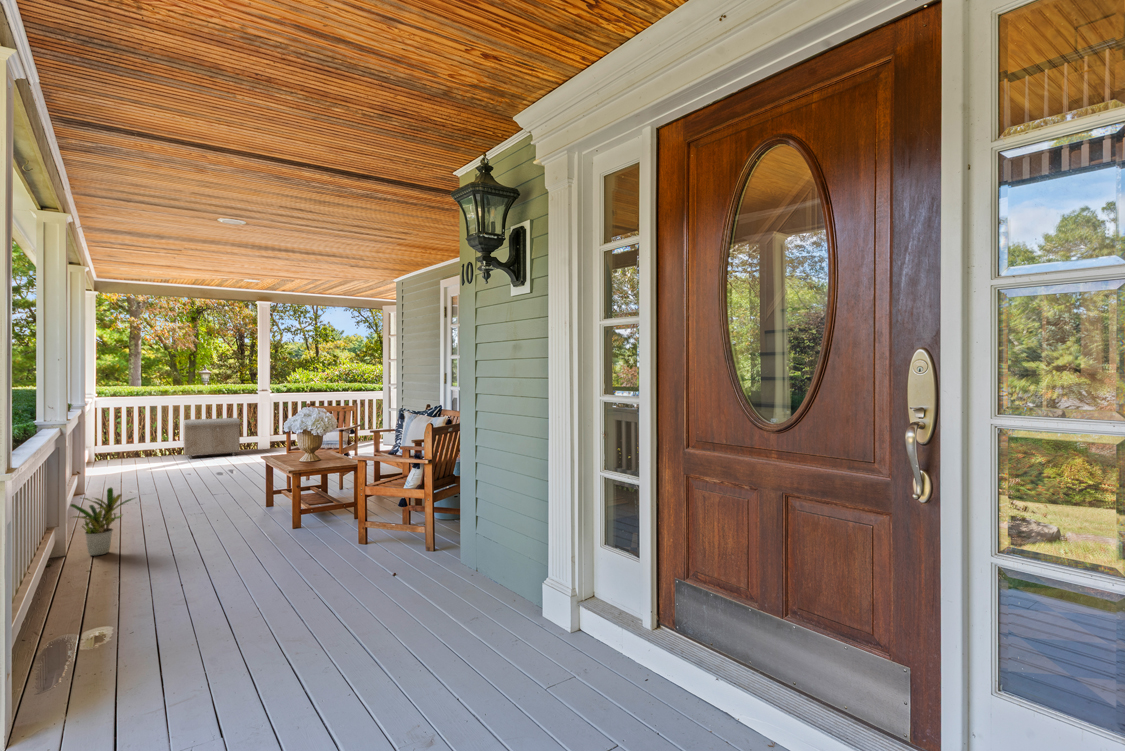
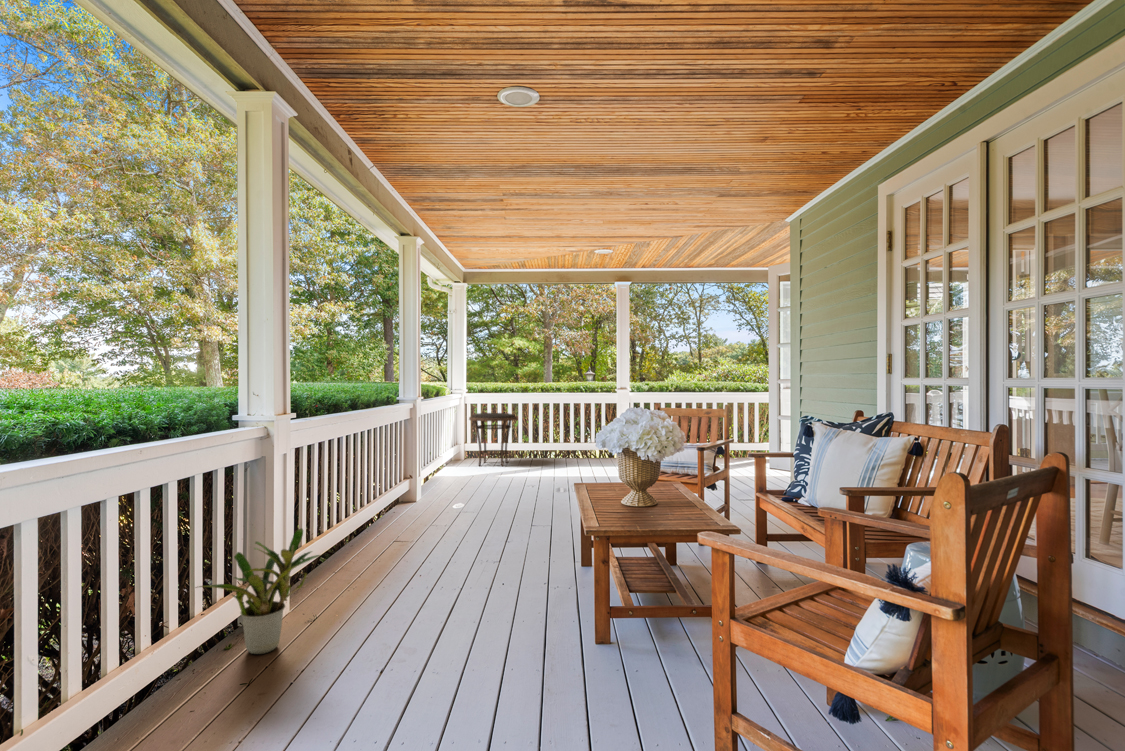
side table: none [111,415,164,464] -> present [469,413,518,466]
storage bench: present [184,418,240,459] -> none [536,420,592,466]

